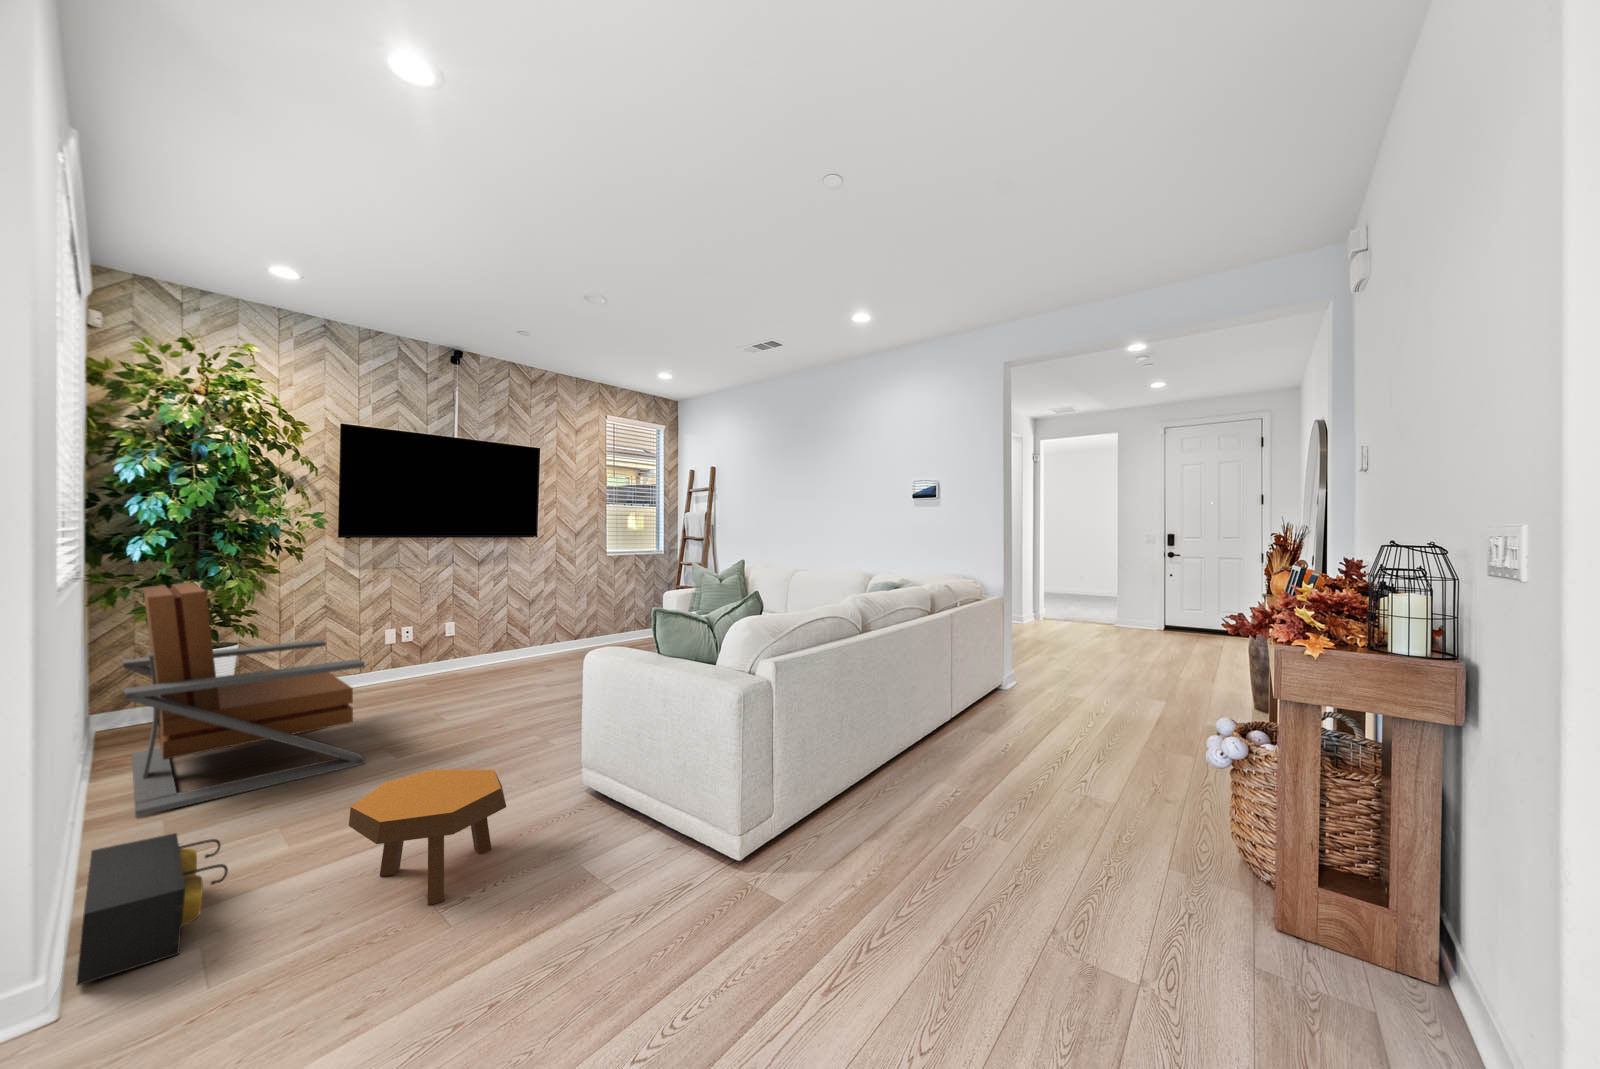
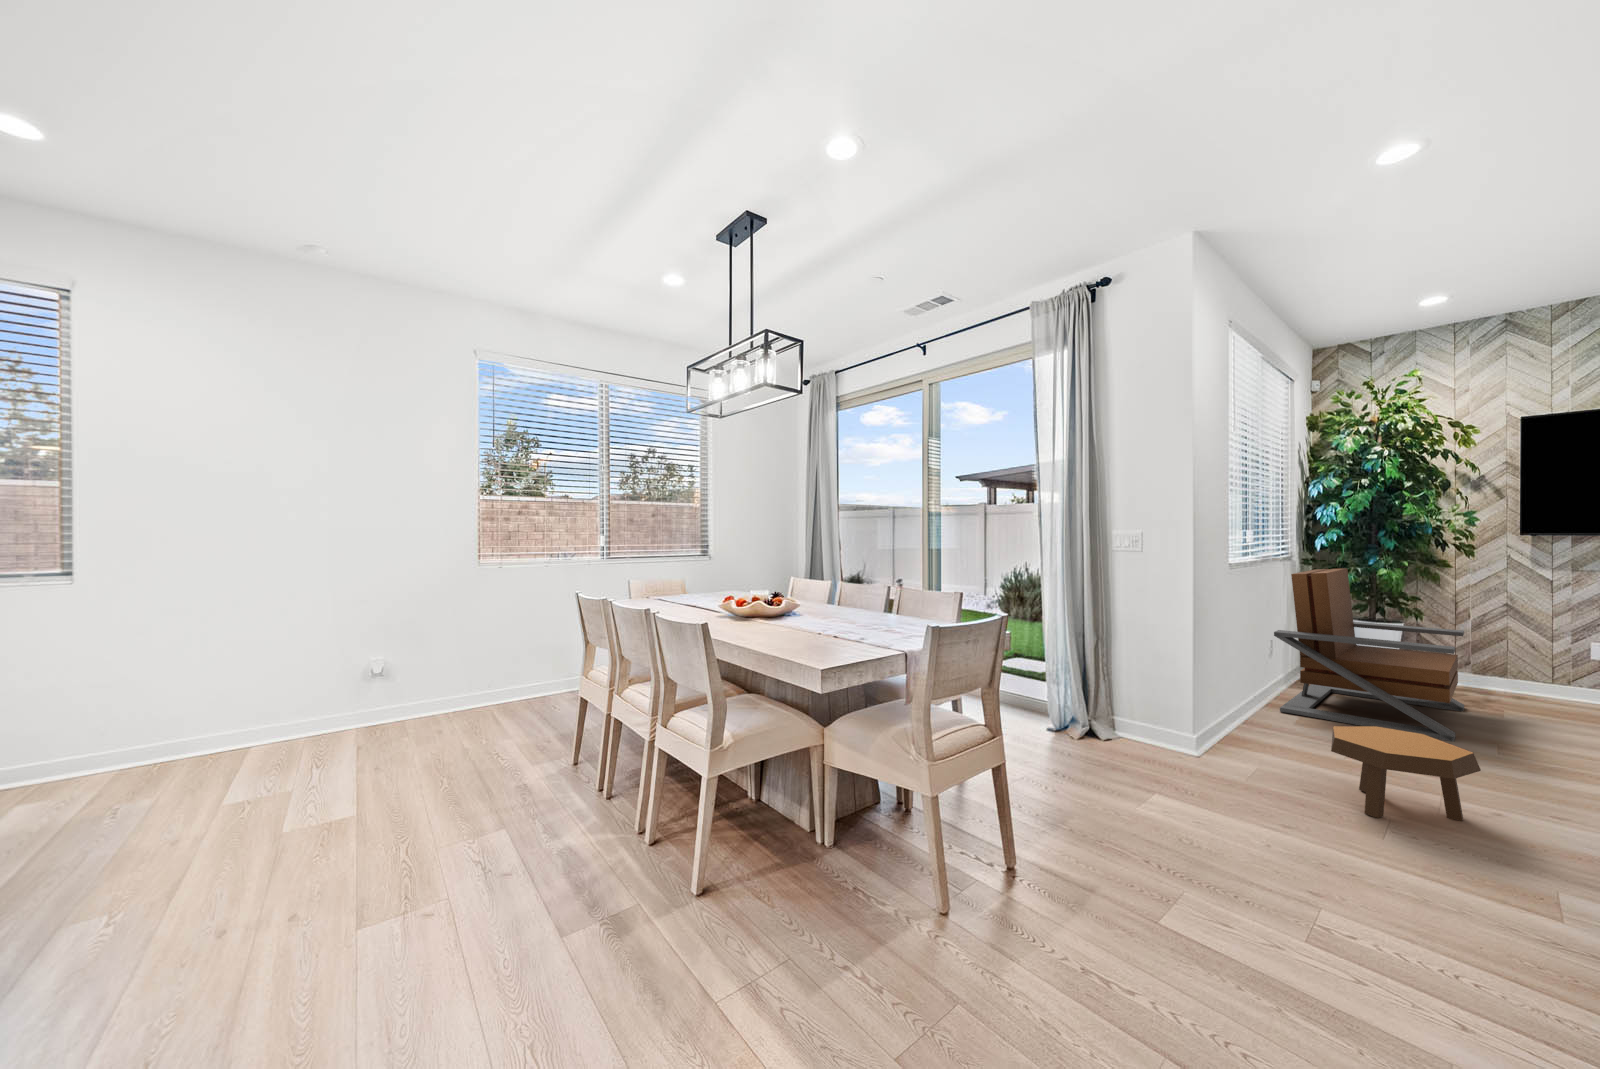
speaker: present [76,833,228,985] -> none [1192,702,1278,763]

